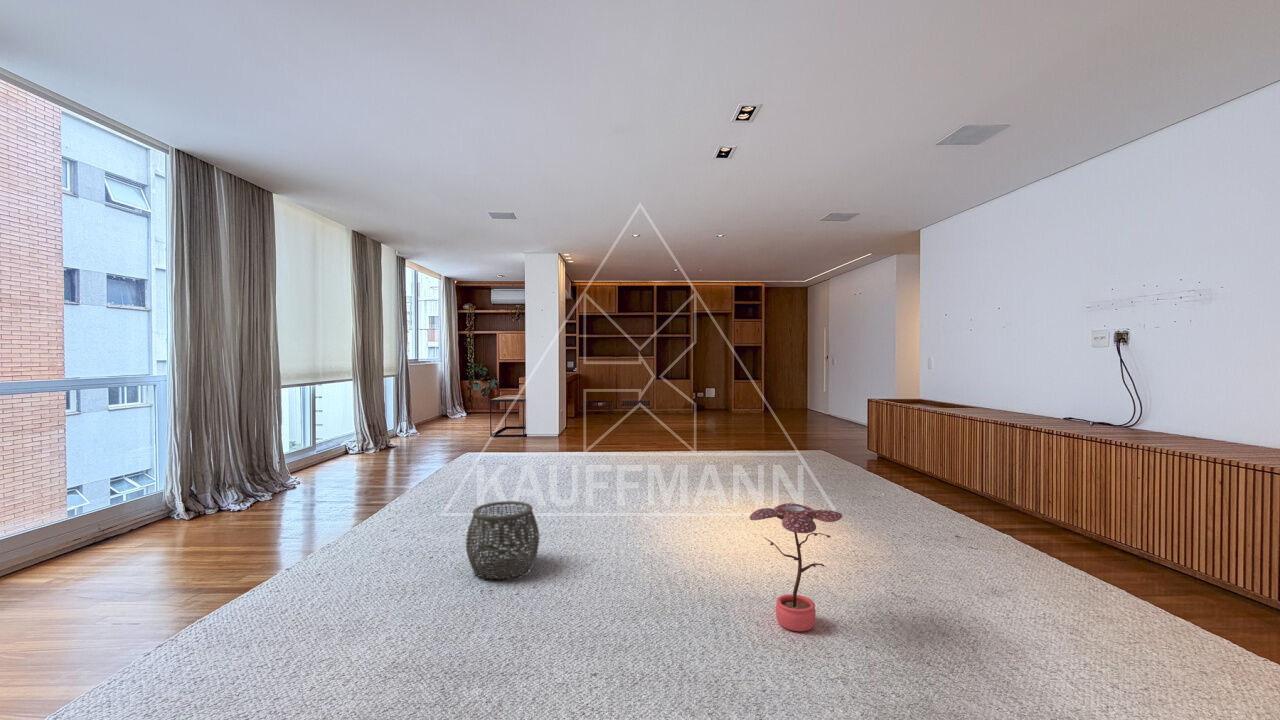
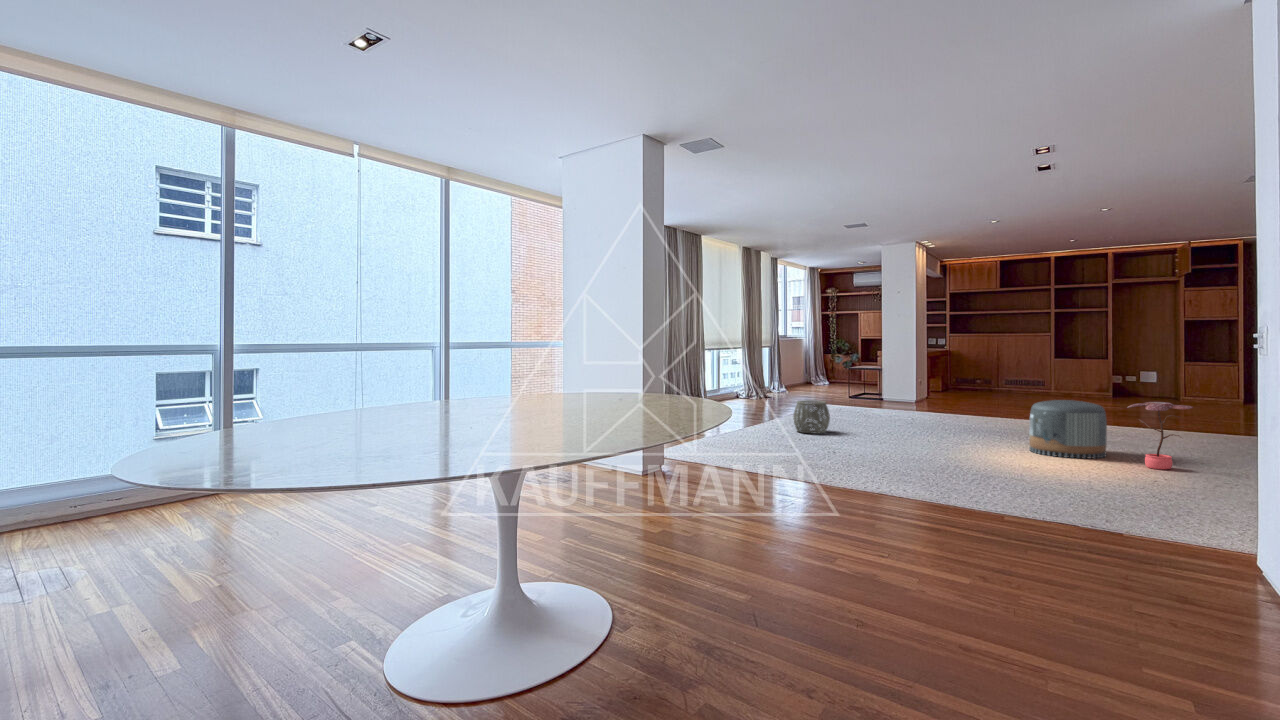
pouf: none [877,481,996,593] -> present [1029,400,1107,458]
potted plant: present [749,503,842,631] -> present [1127,402,1193,470]

